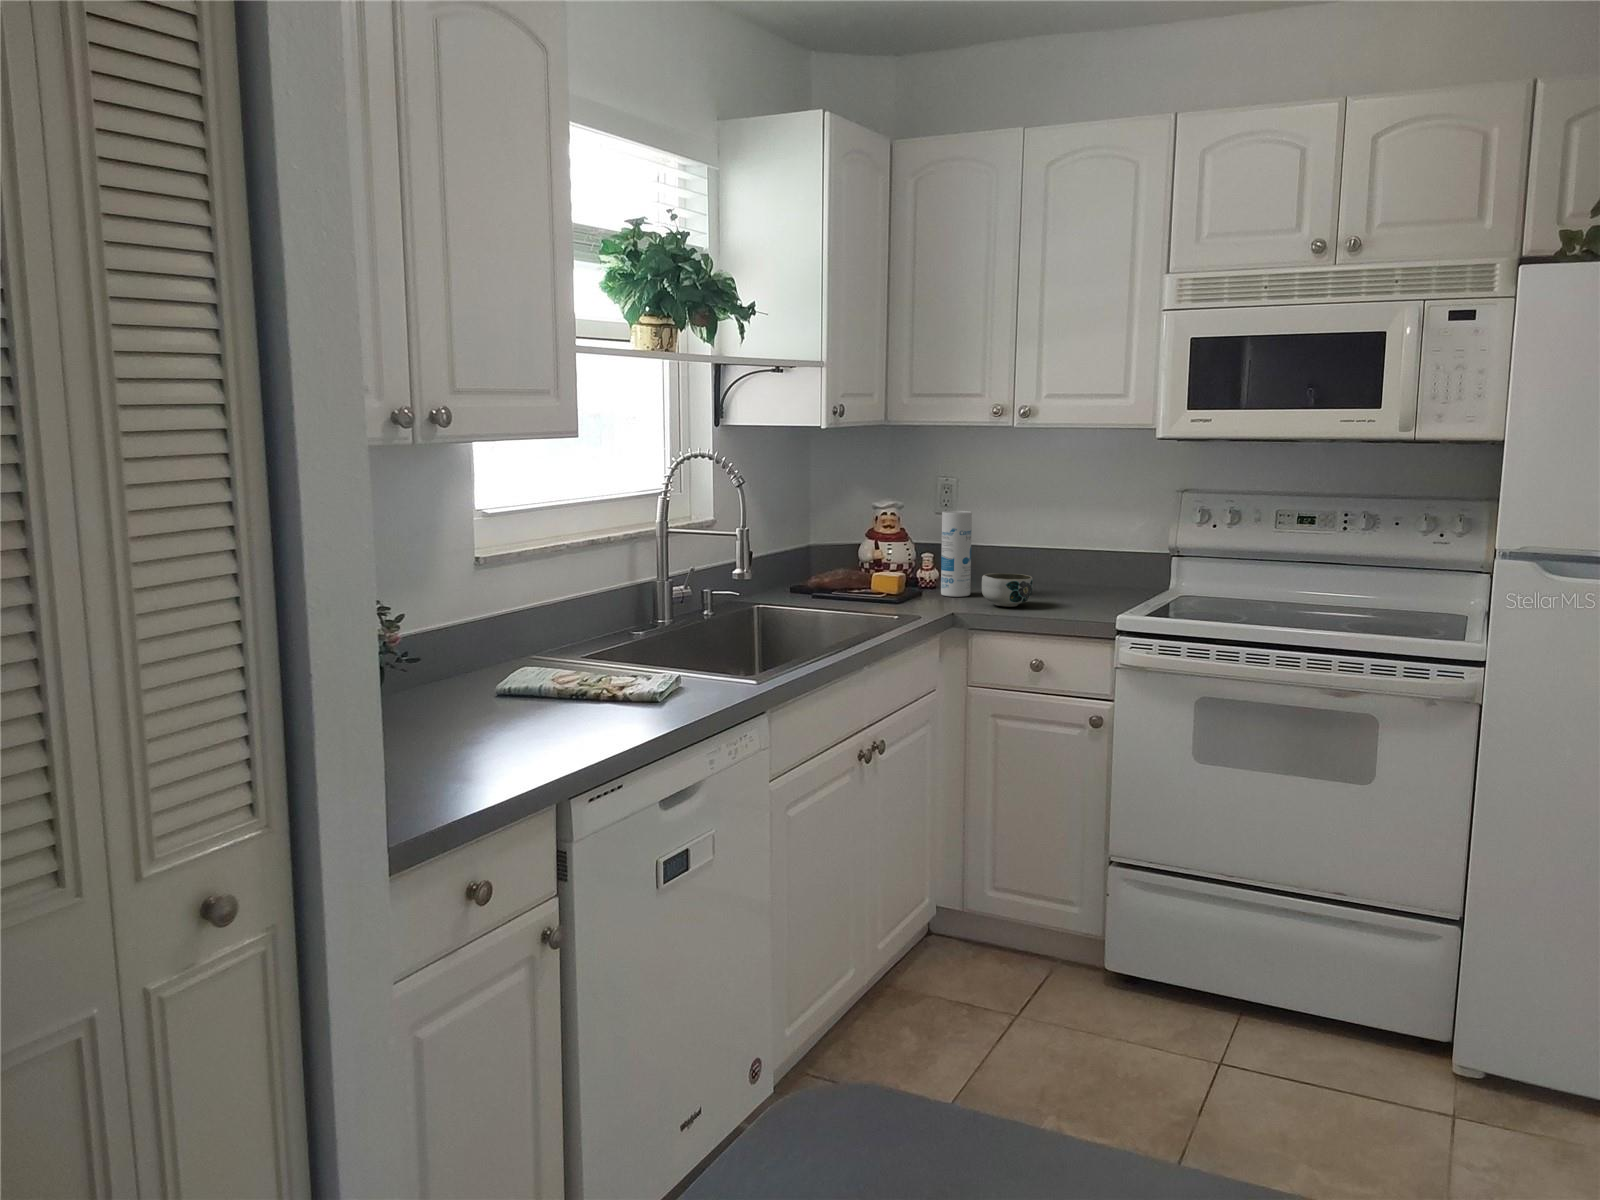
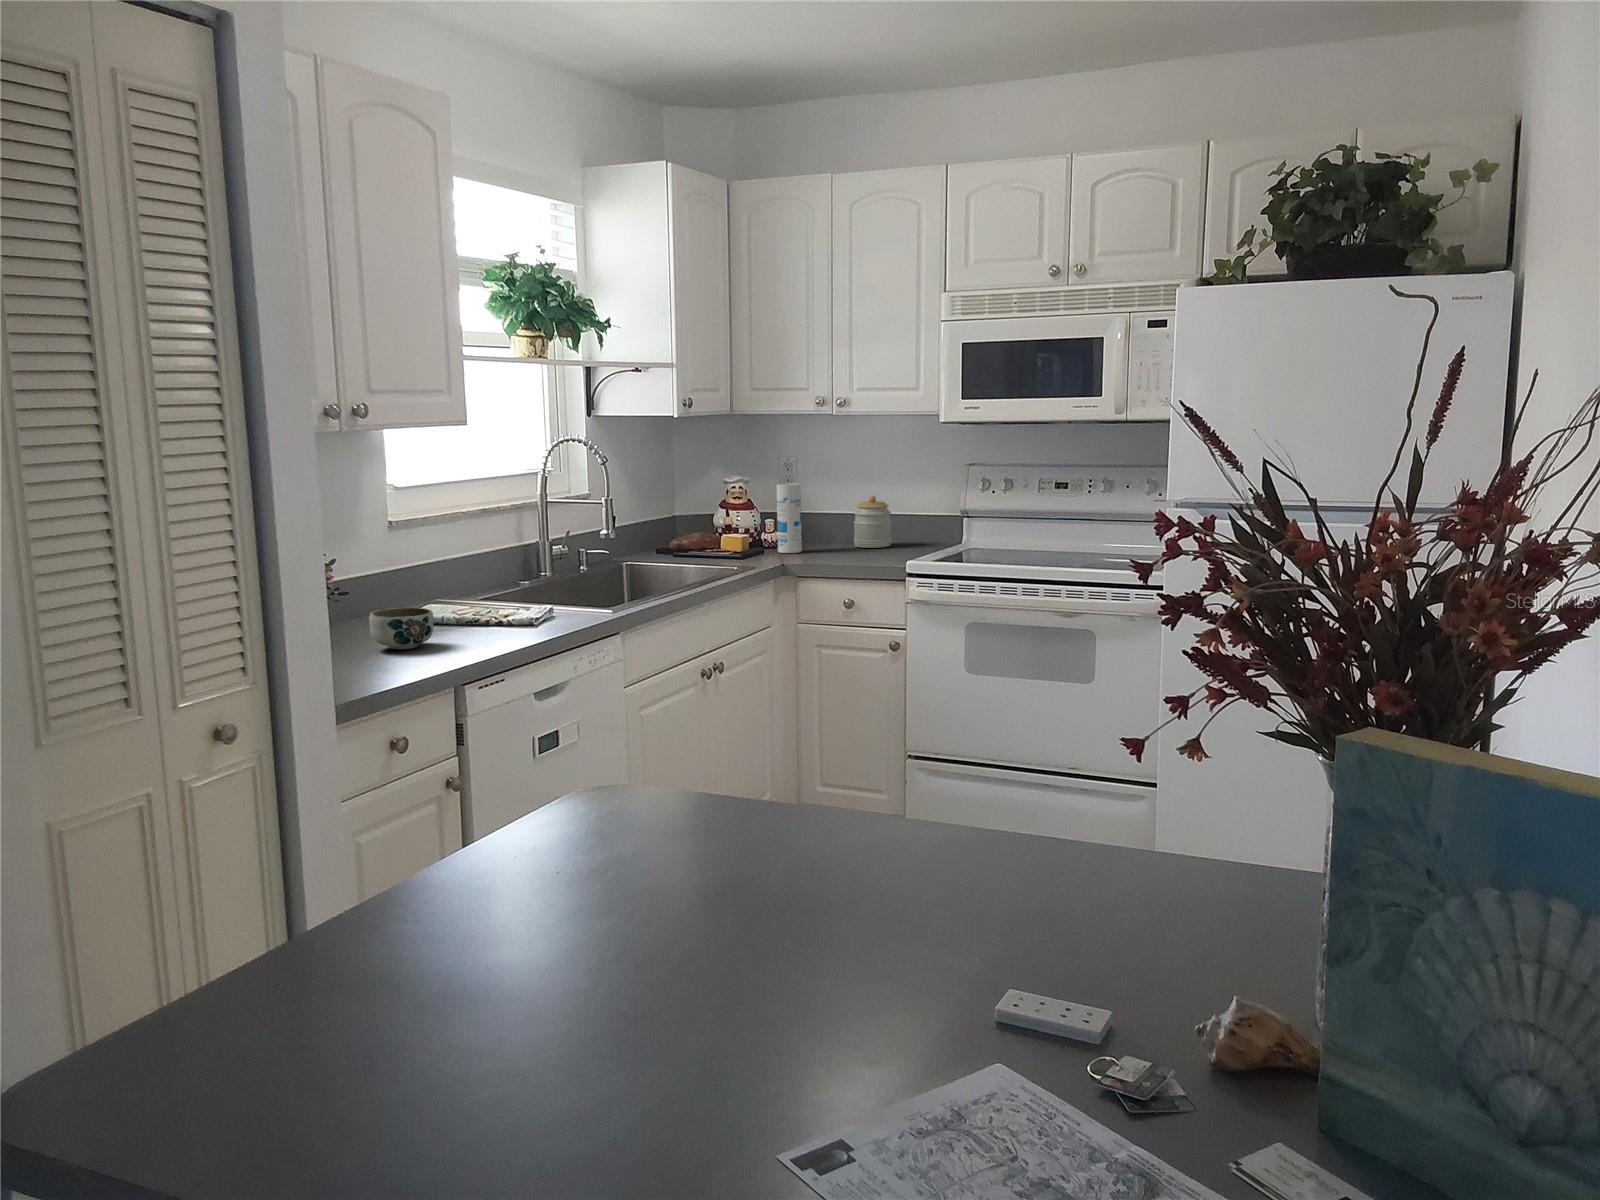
jar: none [1033,527,1081,592] -> present [854,496,891,548]
bowl: present [982,573,1033,607] -> present [369,608,433,649]

